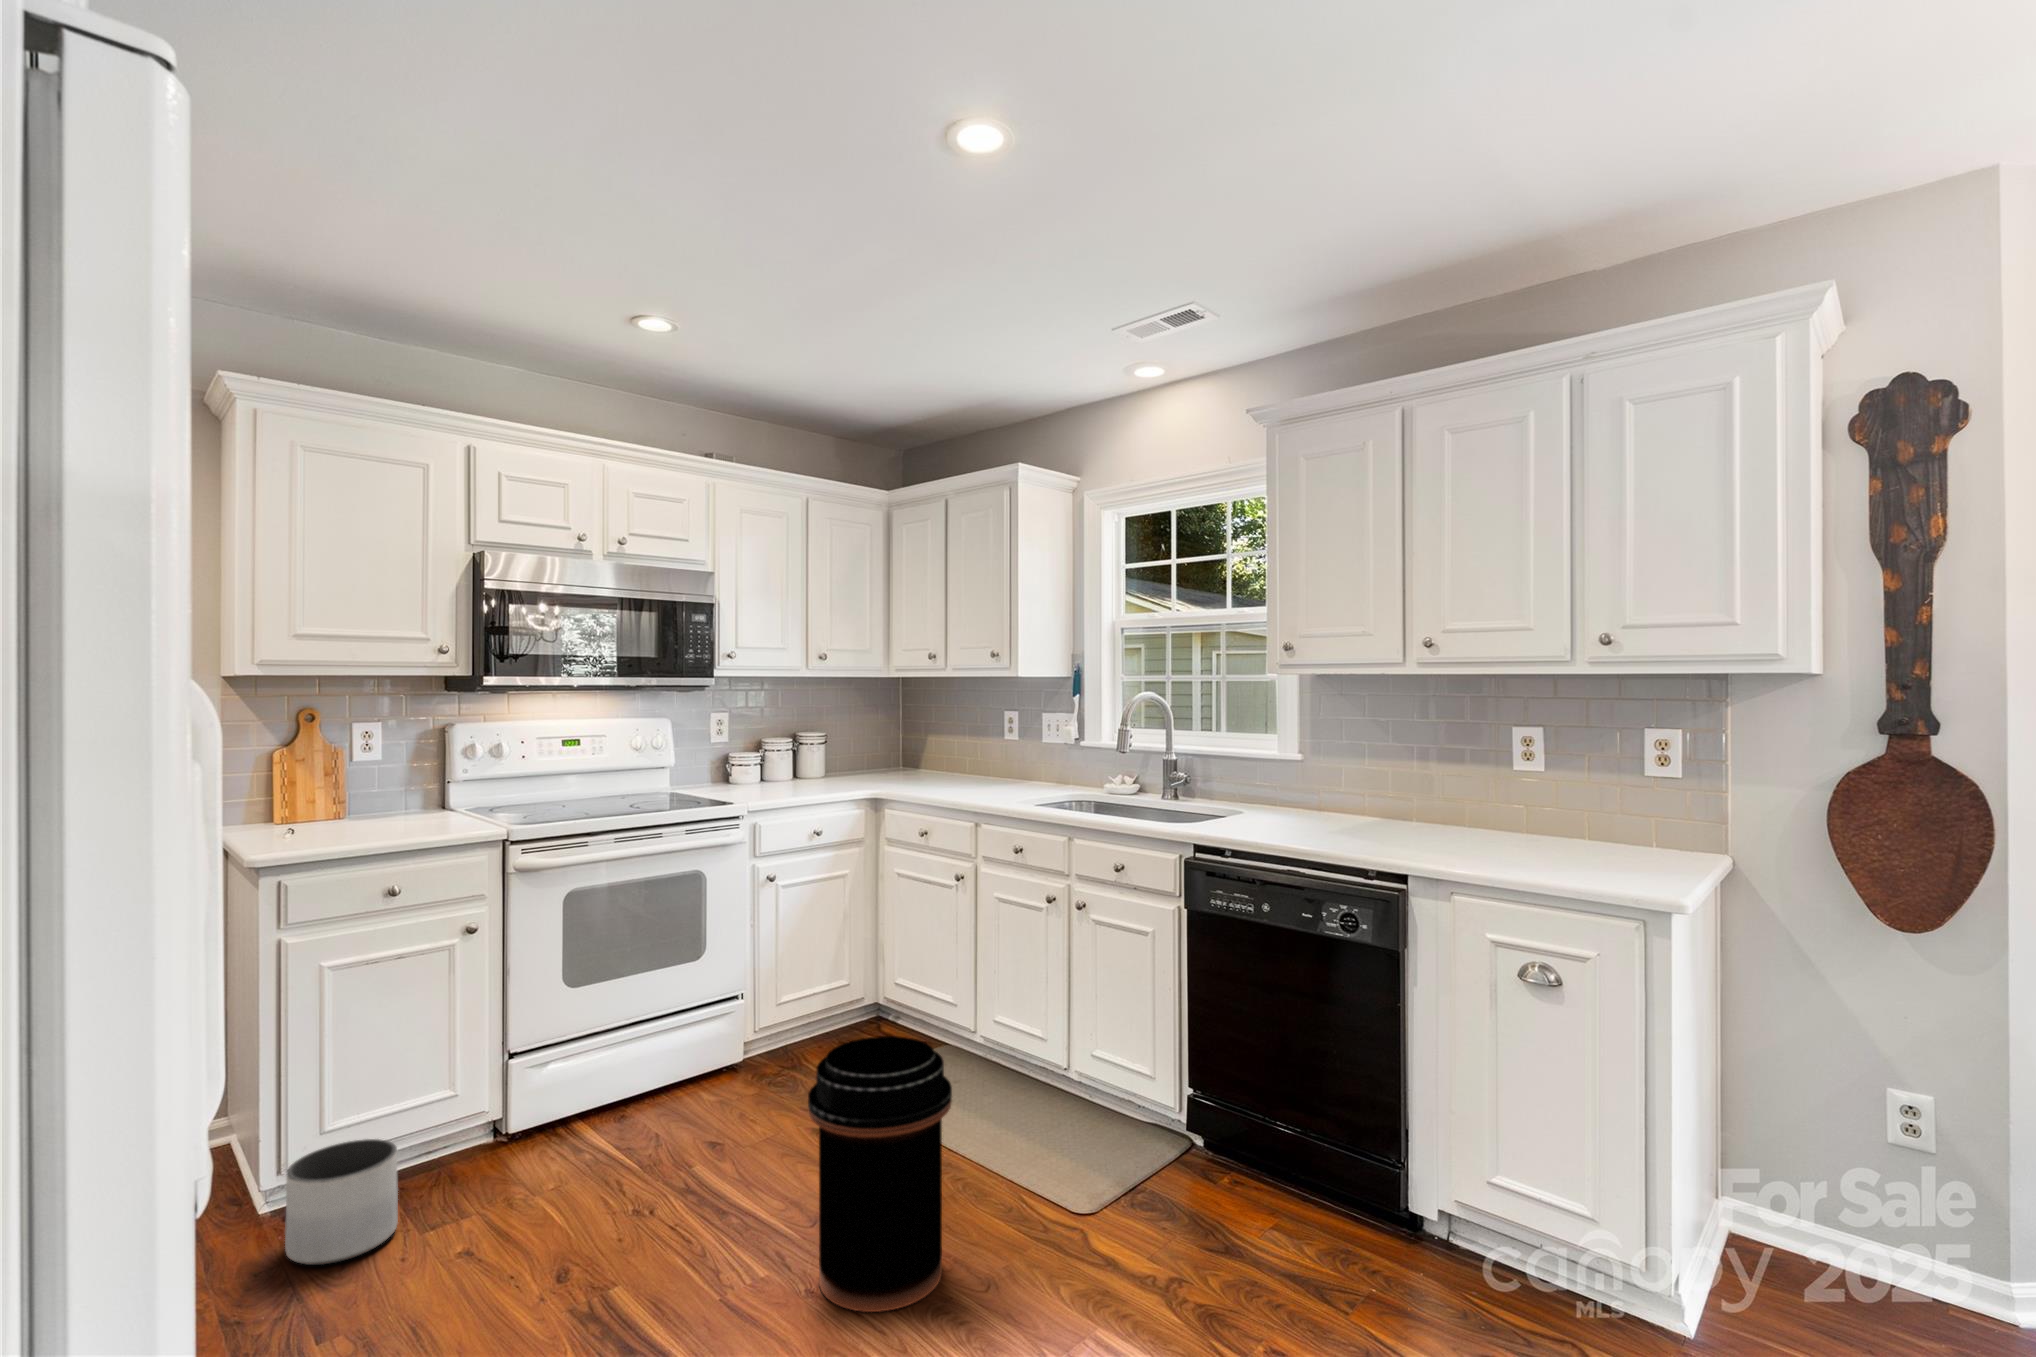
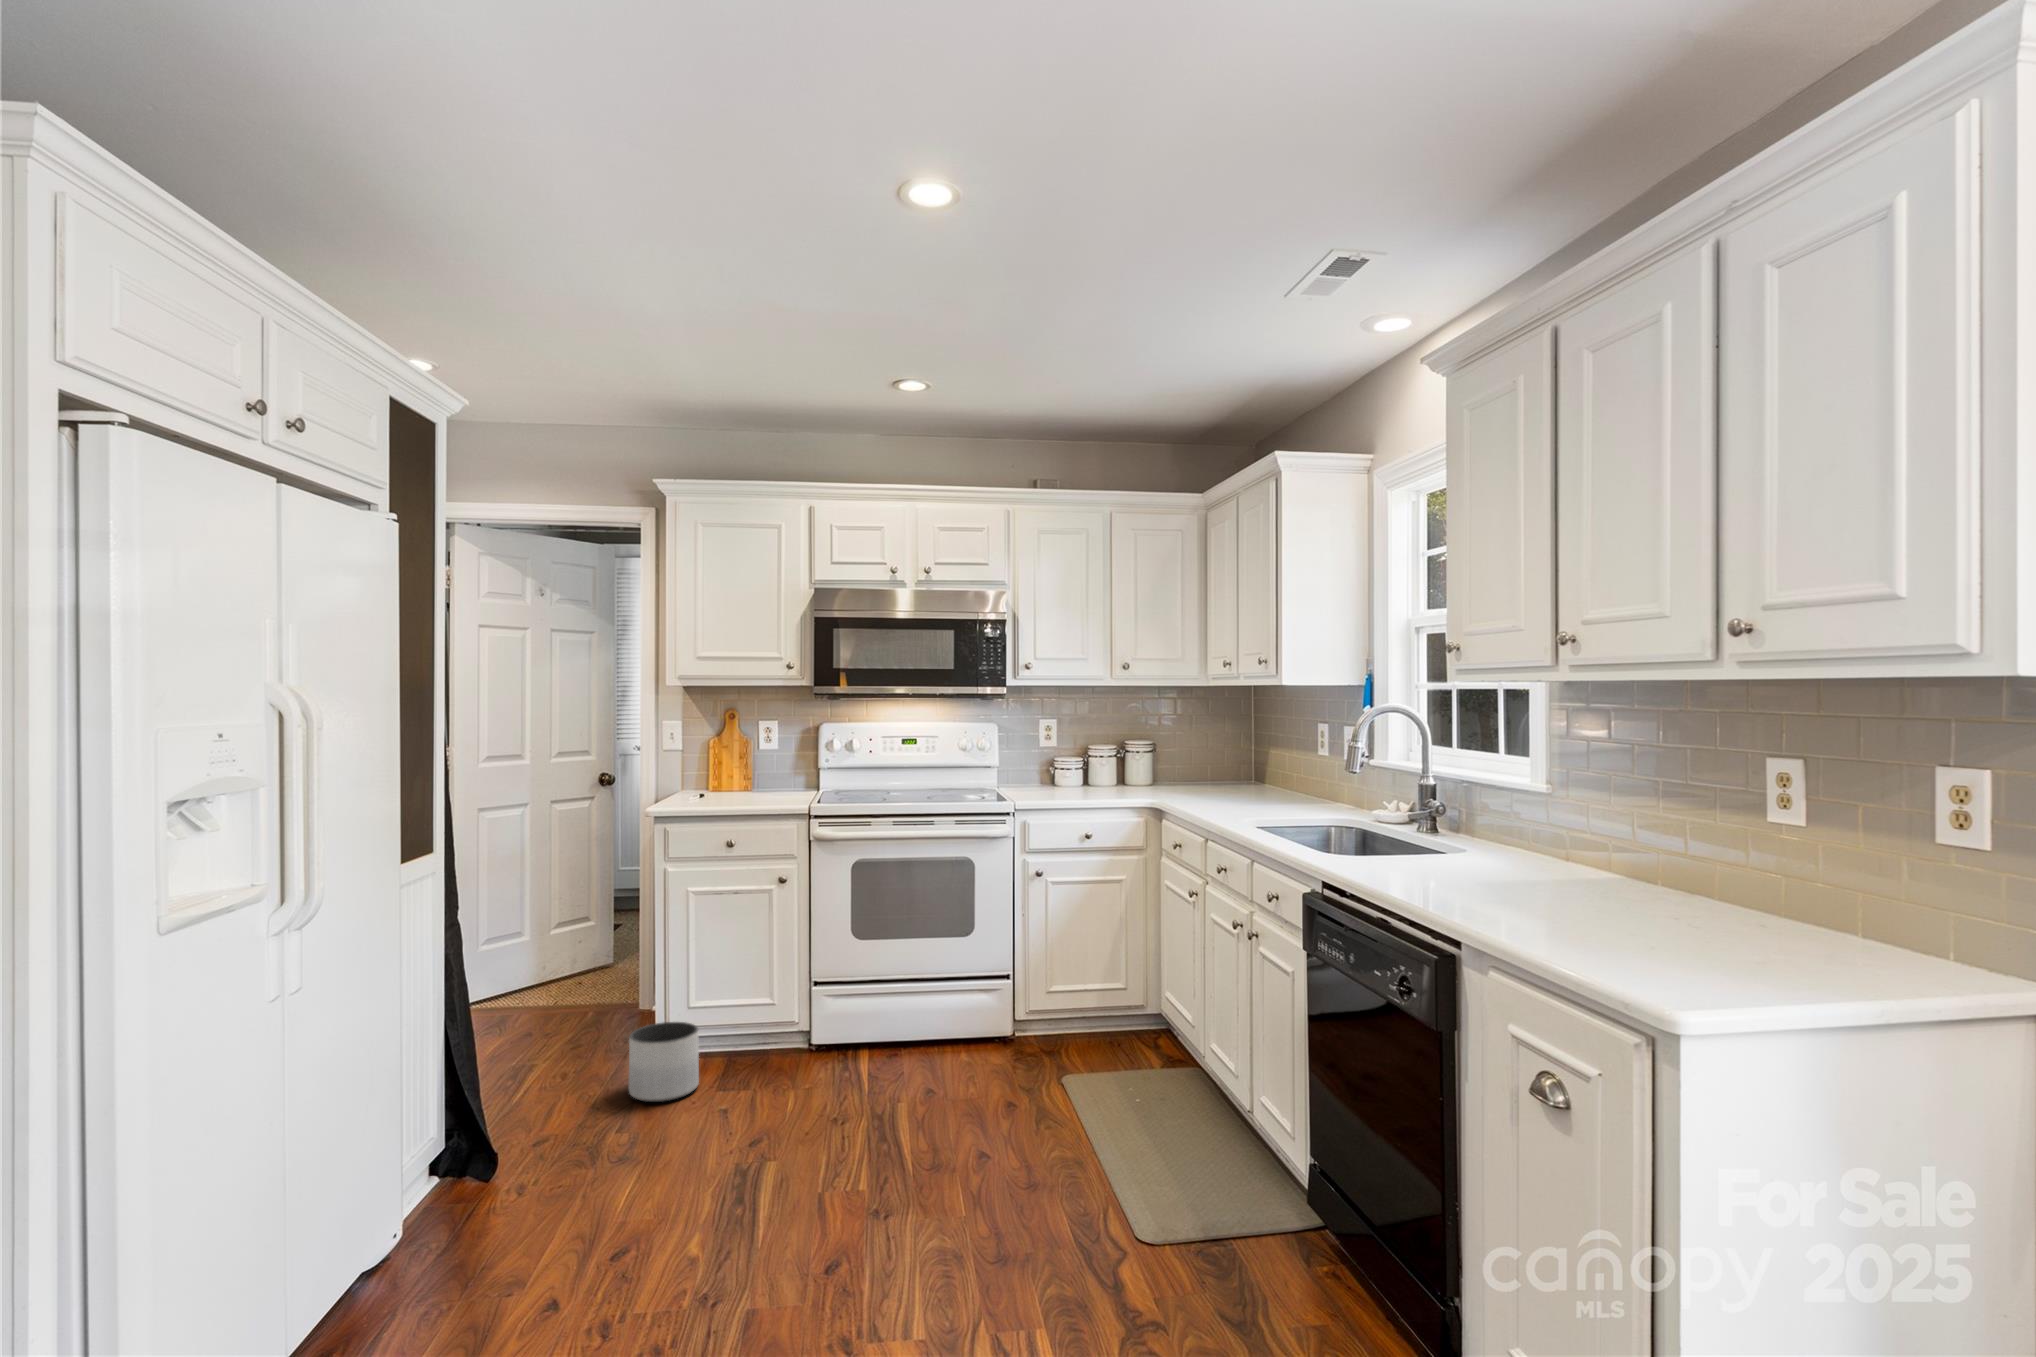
trash can: present [808,1036,952,1312] -> none [861,1015,990,1259]

